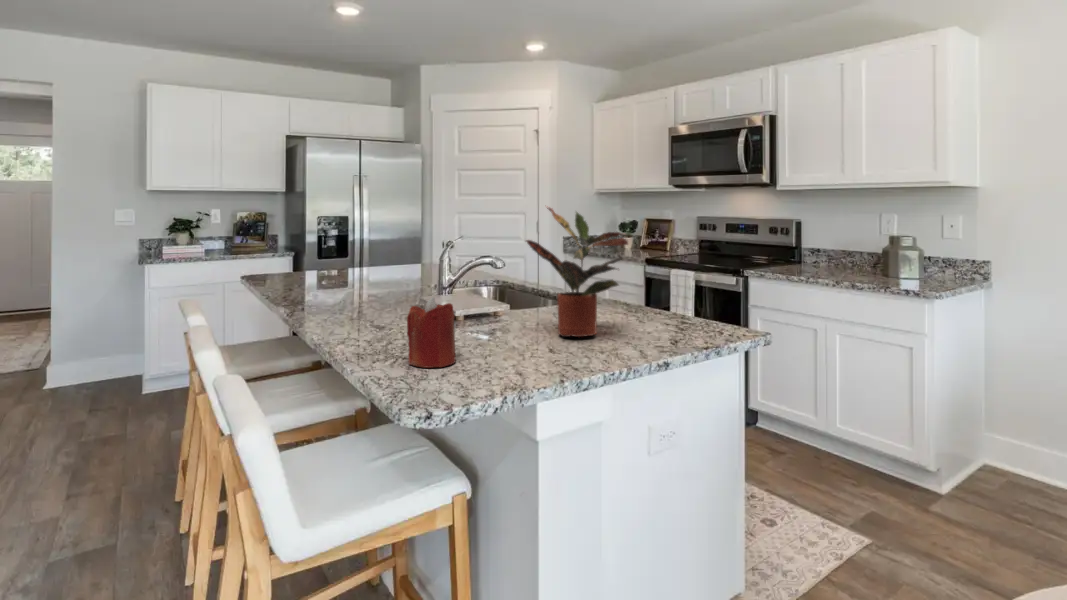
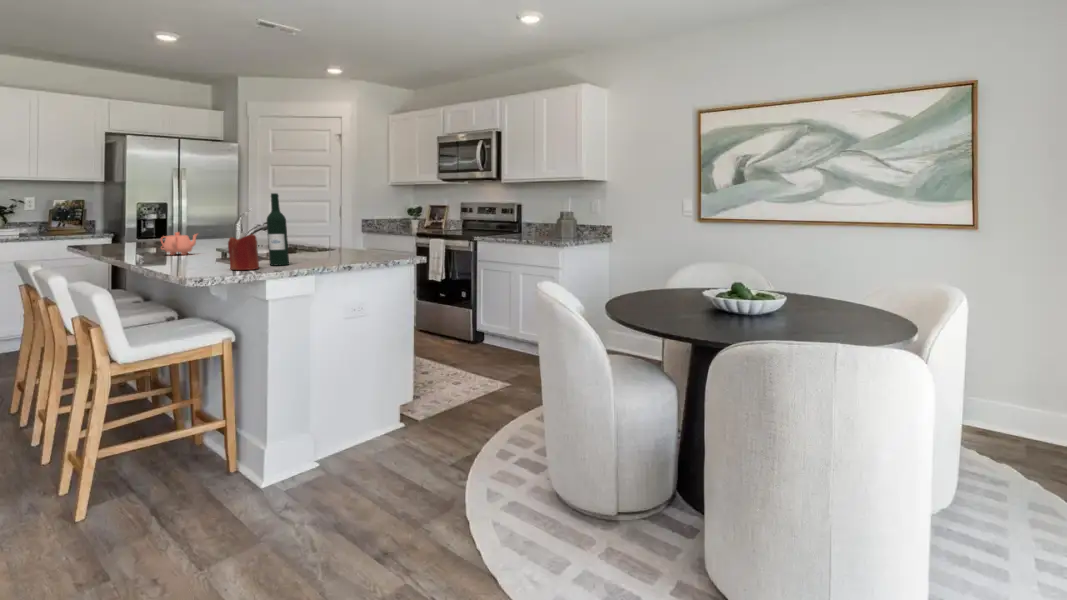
potted plant: present [526,206,628,337] -> none [302,183,368,261]
wine bottle: none [470,226,501,351] -> present [267,193,289,265]
teapot: none [323,271,373,305] -> present [161,232,197,255]

